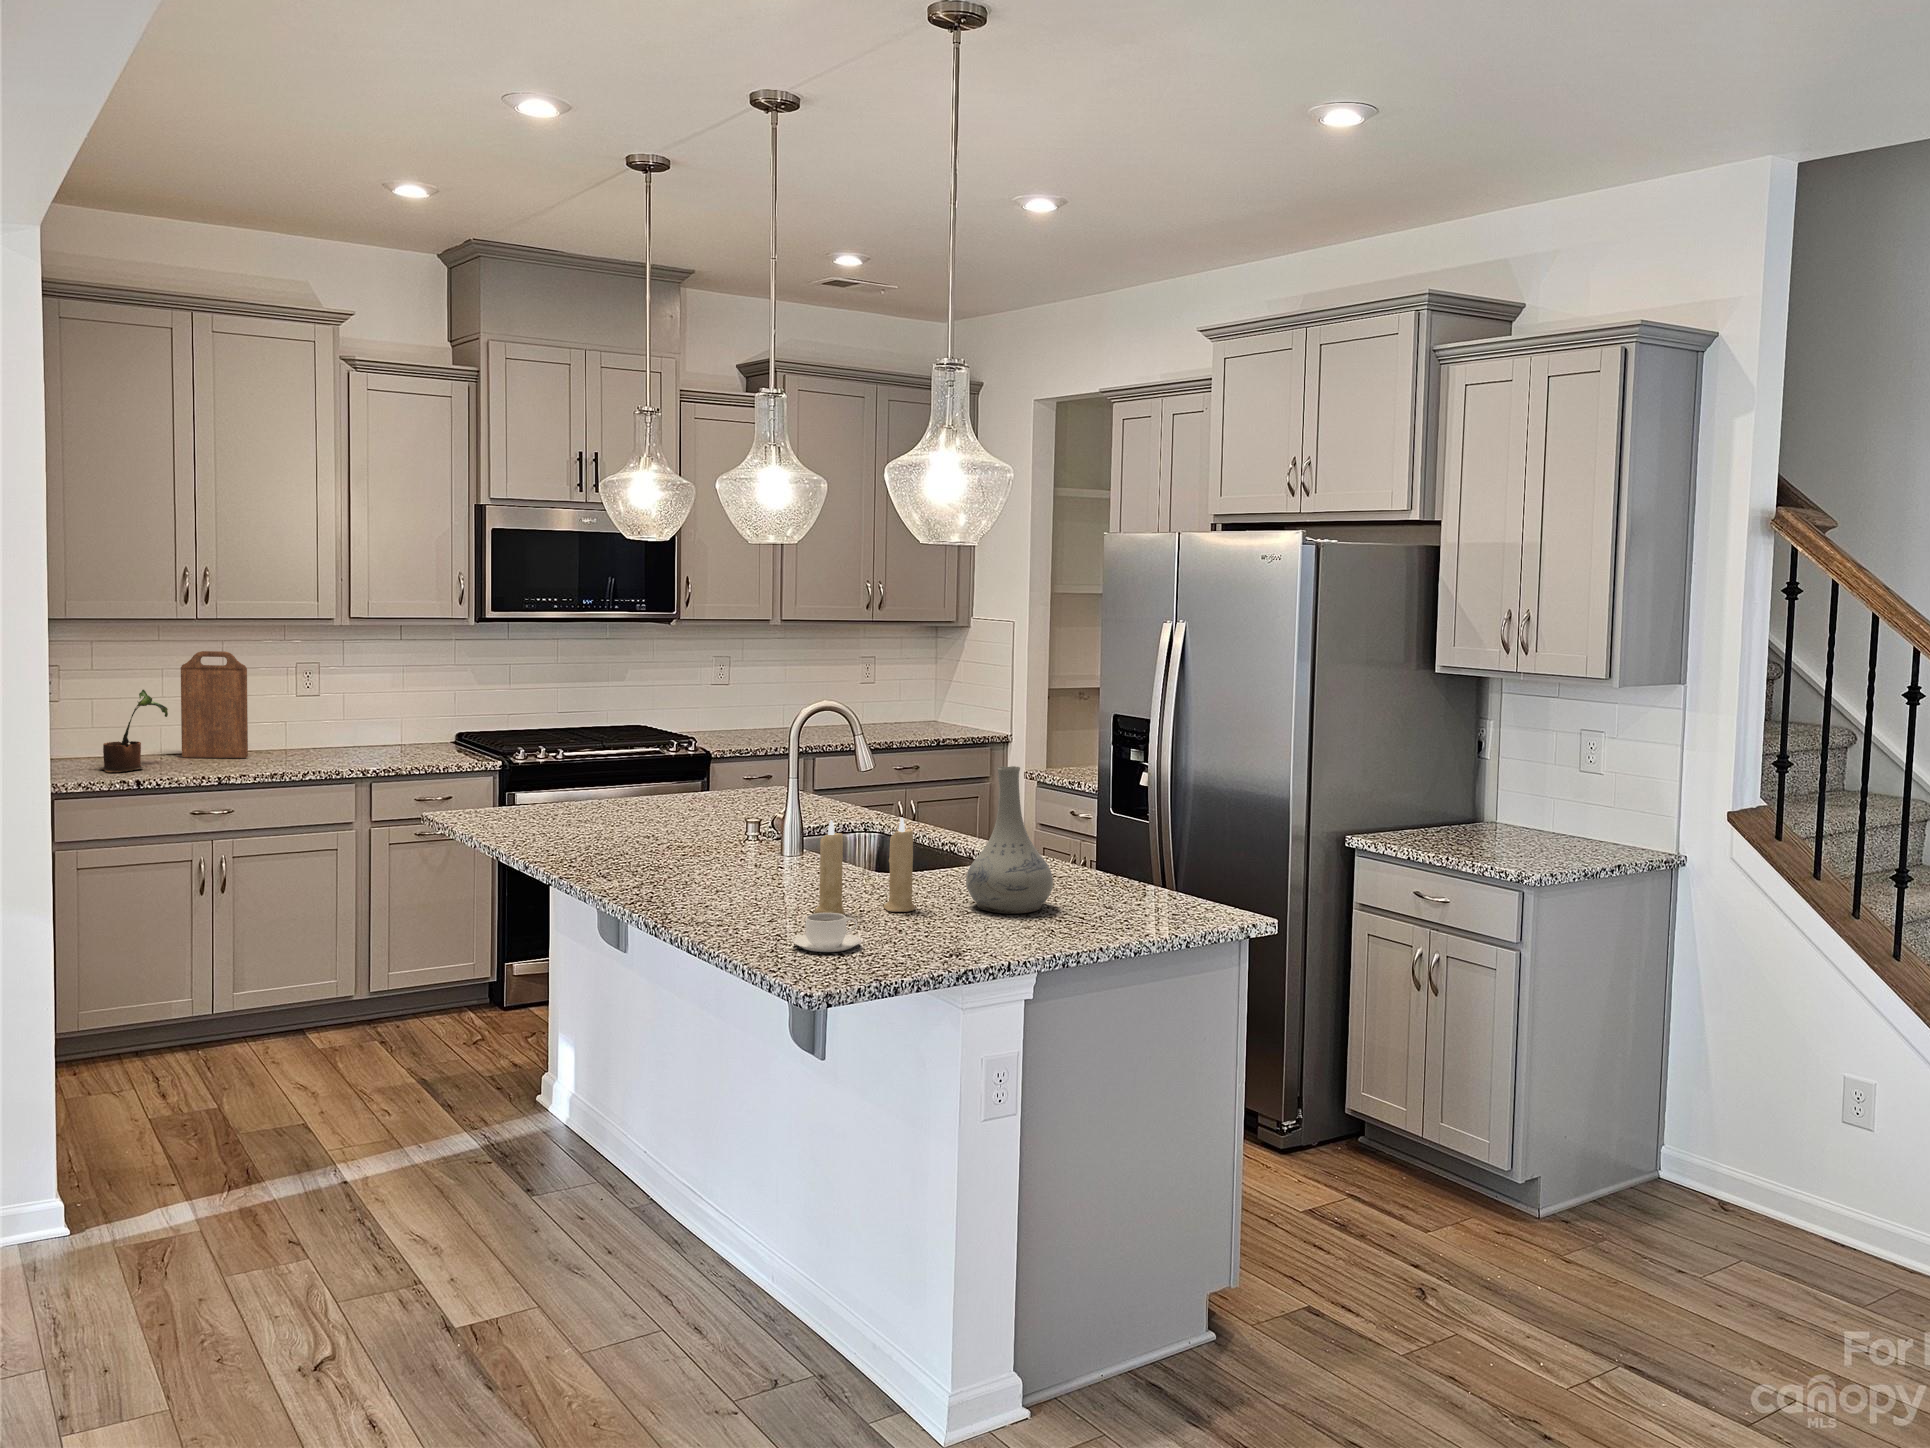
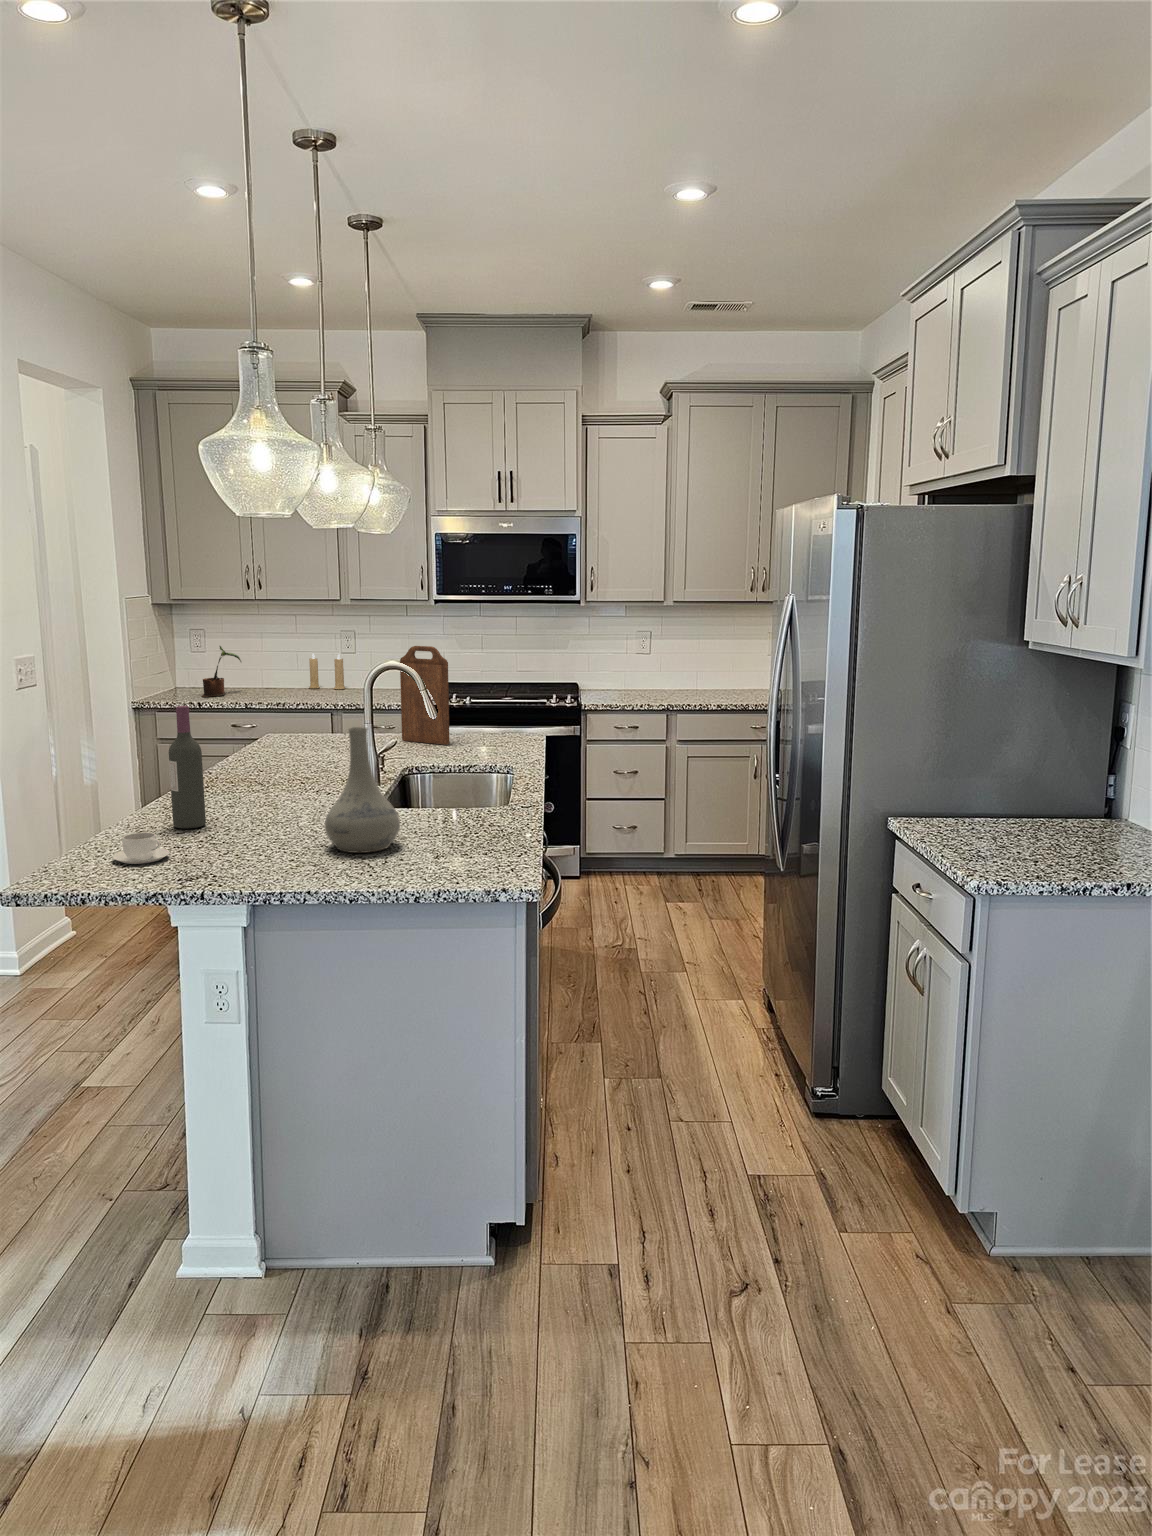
cutting board: present [181,651,248,758] -> present [400,646,449,745]
wine bottle: none [733,755,774,915] -> present [169,706,206,829]
candle: present [814,818,915,915] -> present [309,653,345,689]

